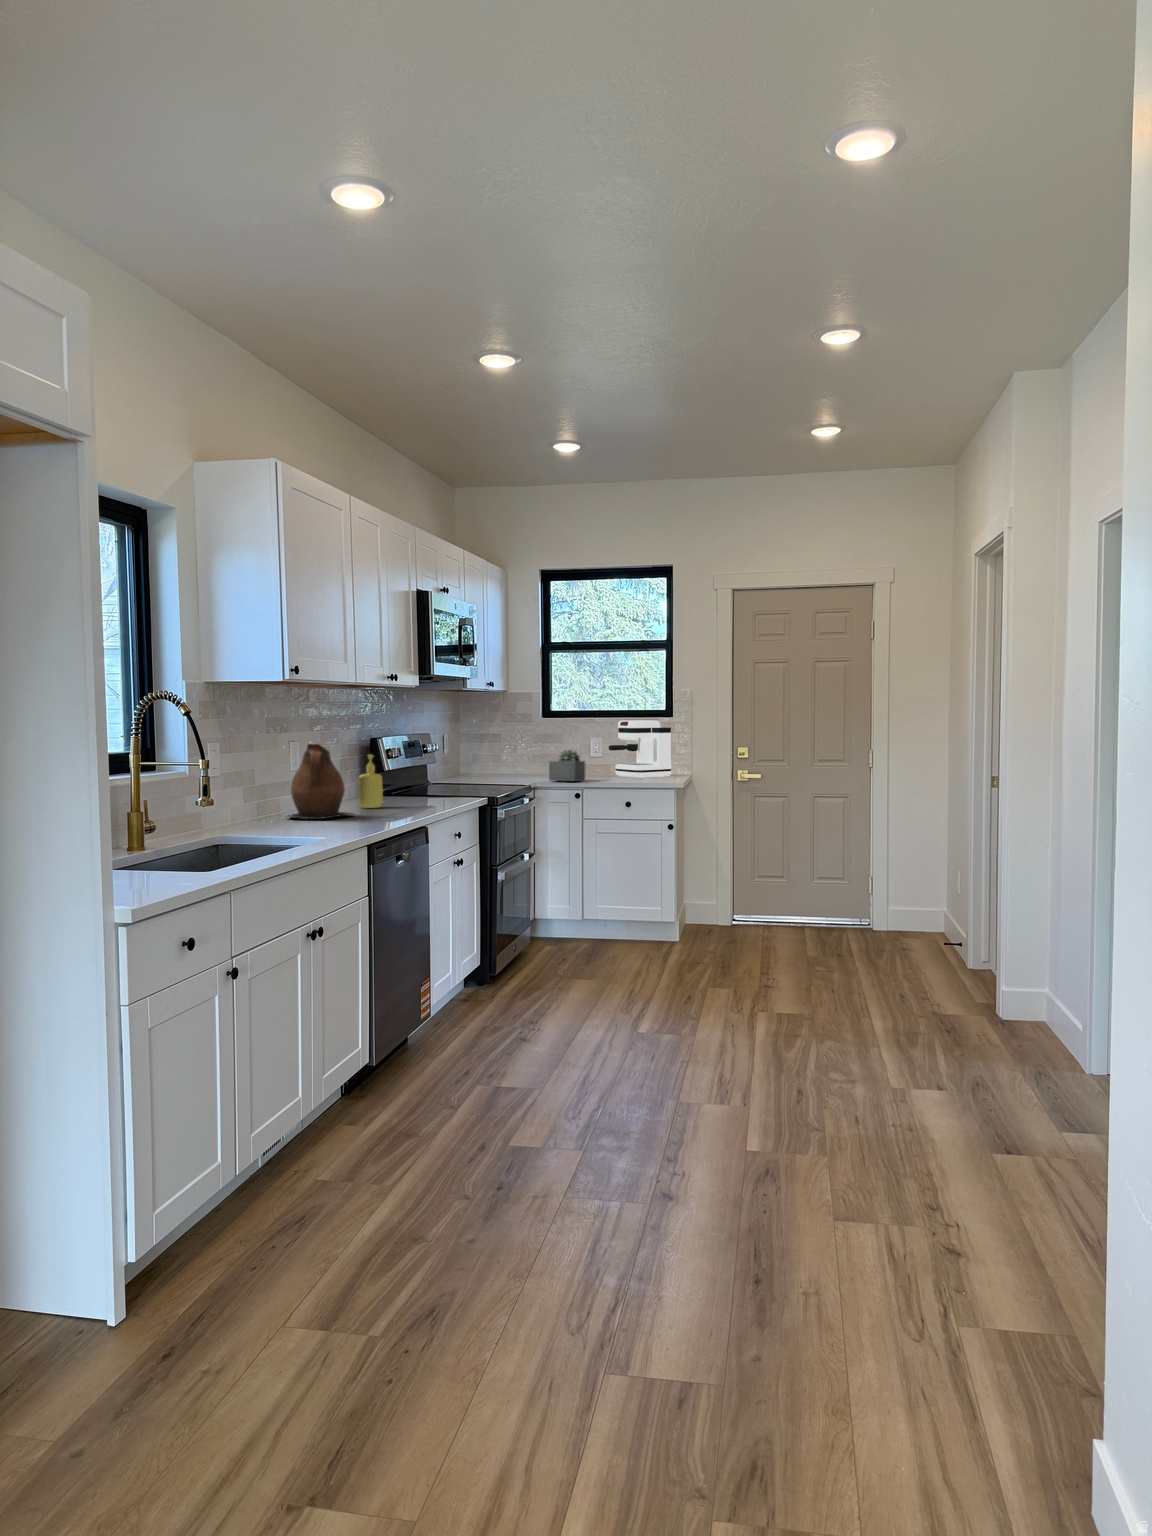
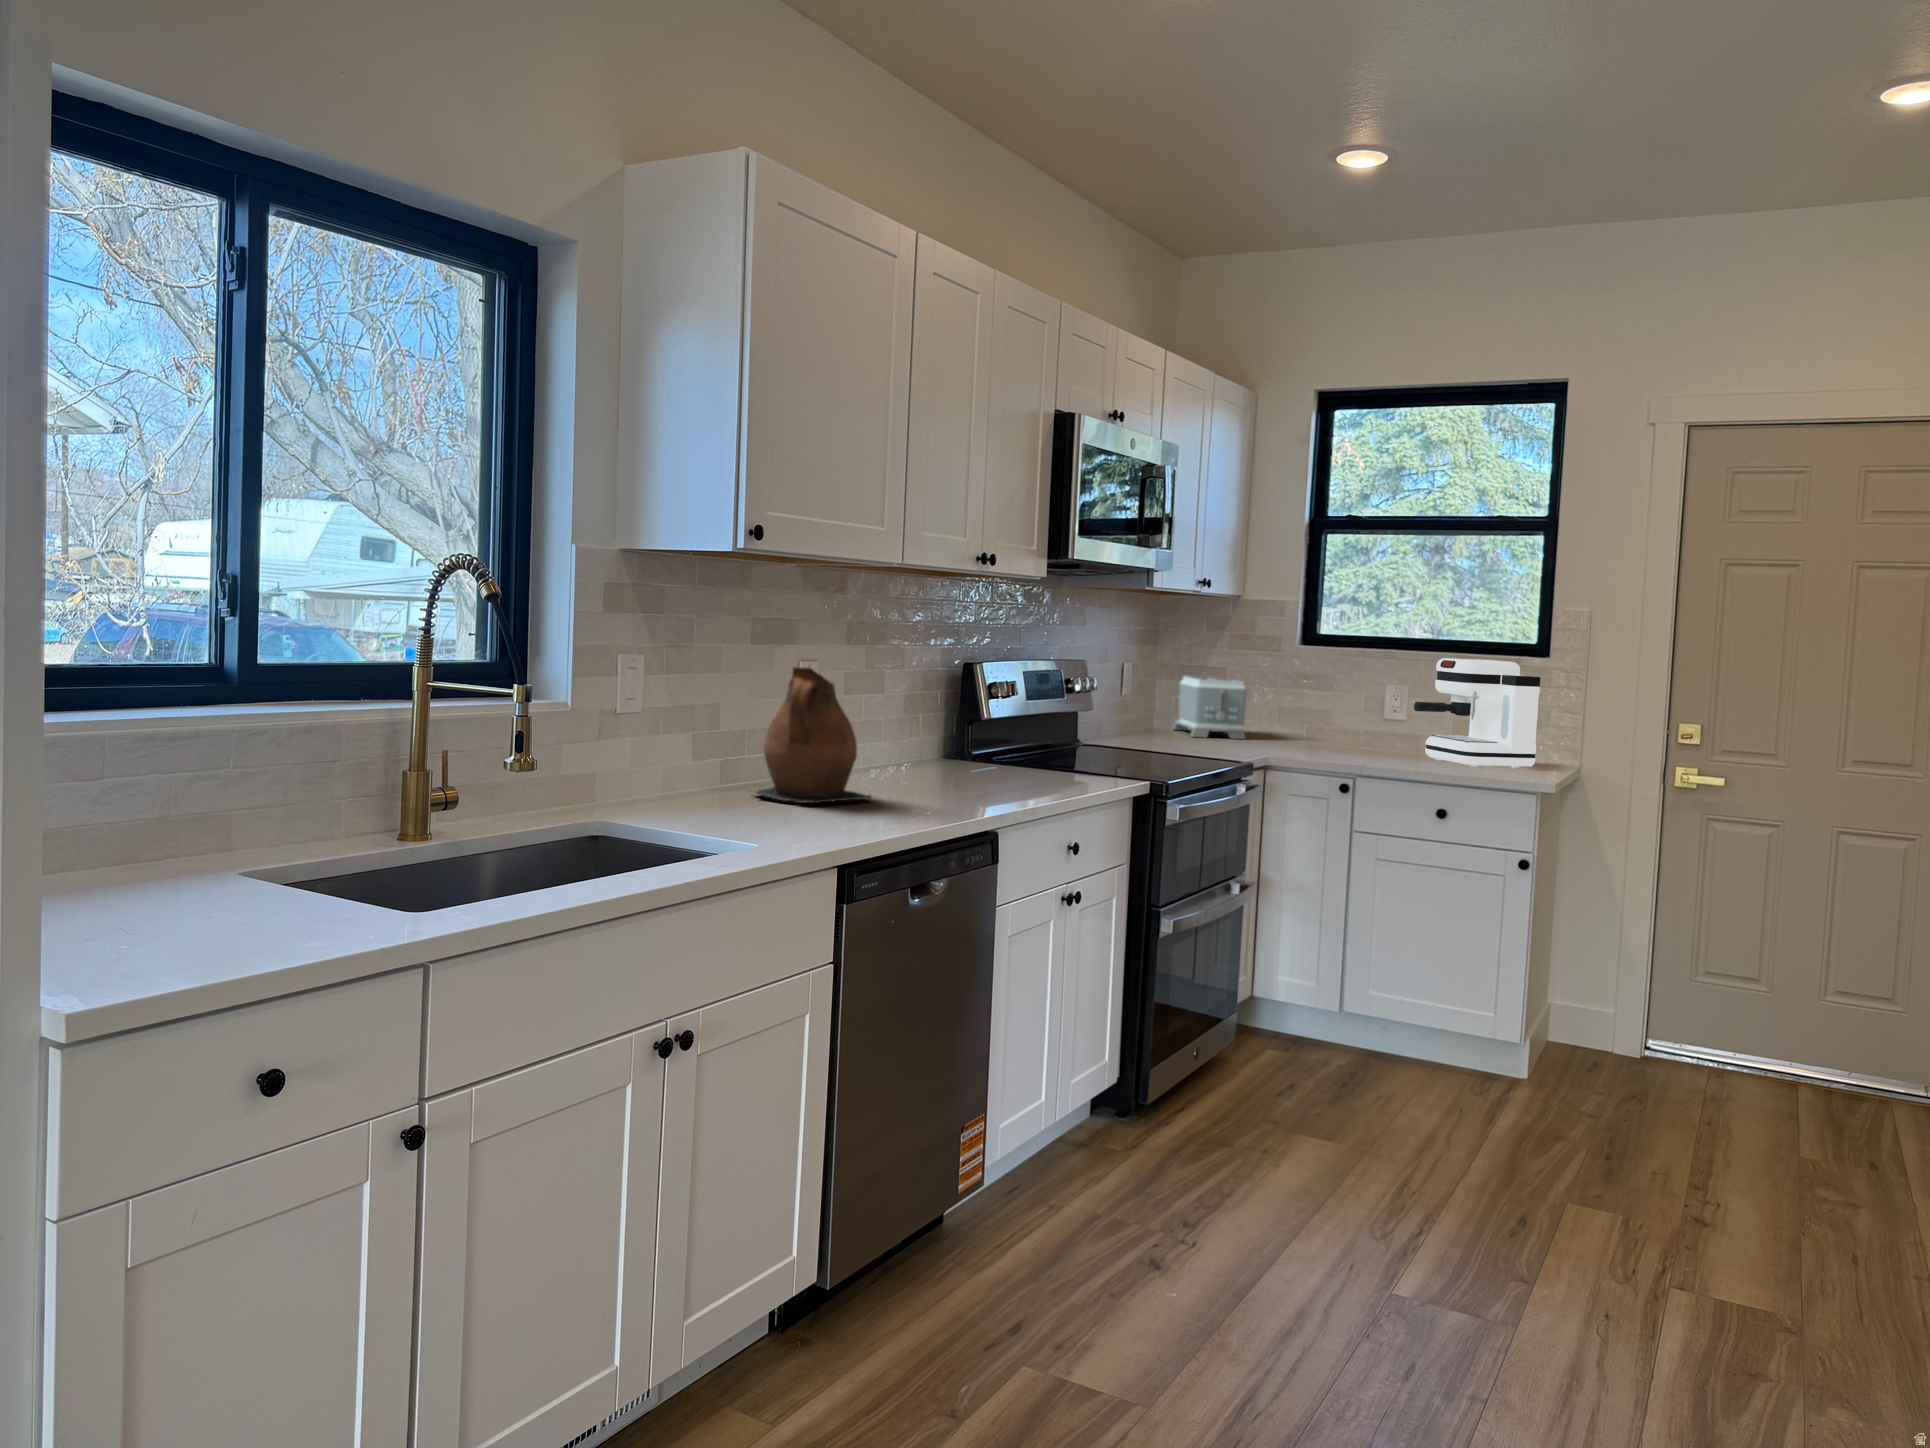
toaster: none [469,740,516,776] -> present [1172,676,1247,739]
succulent plant: present [549,750,585,781] -> none [1292,703,1364,762]
soap dispenser: present [359,755,383,808] -> none [902,692,947,788]

